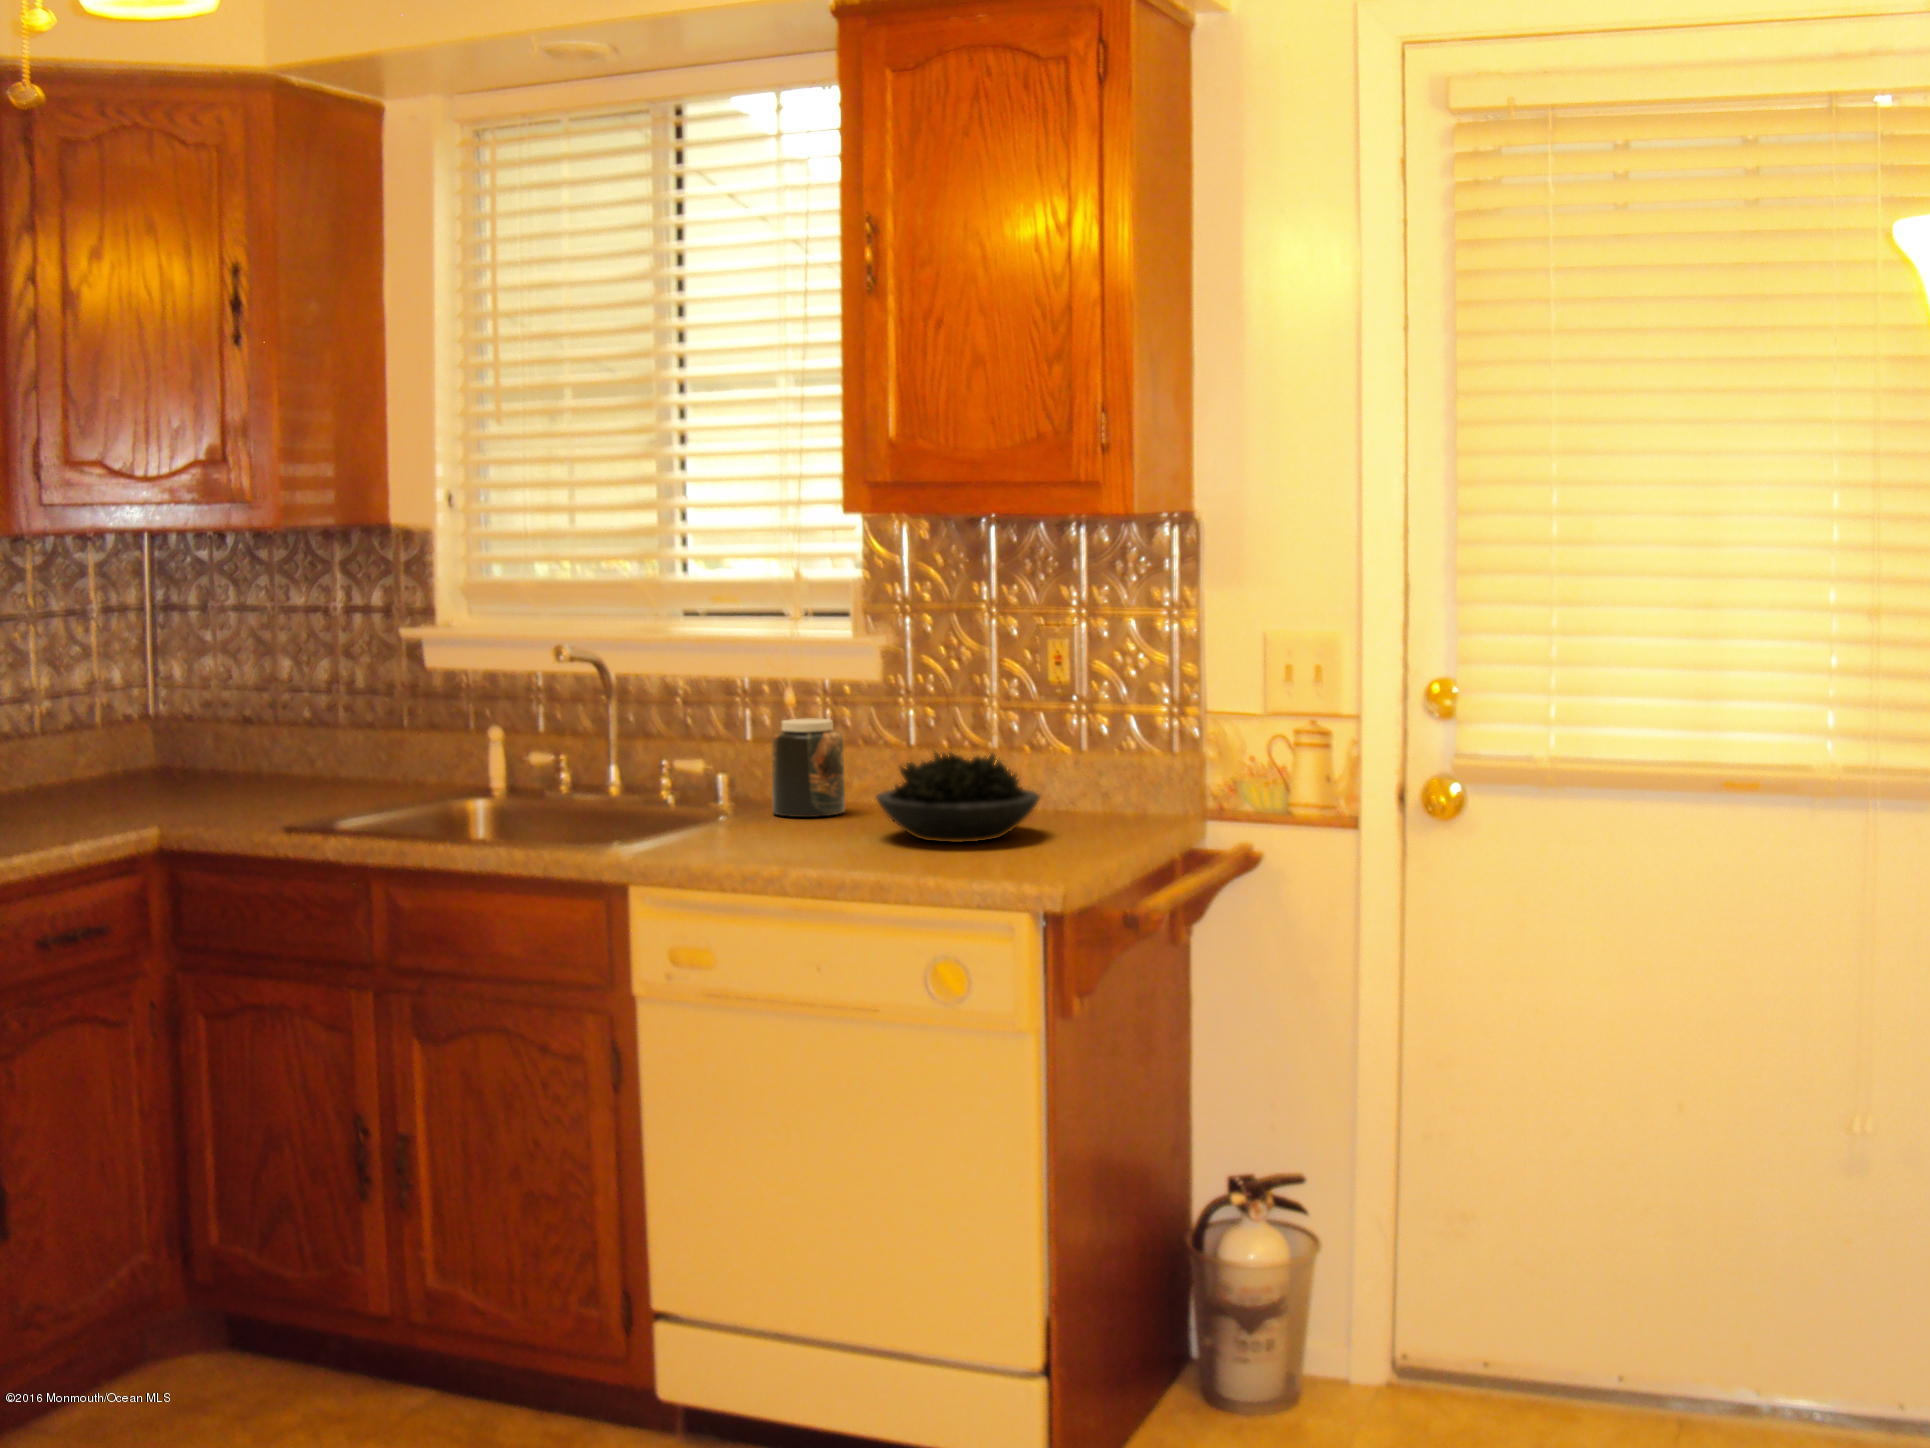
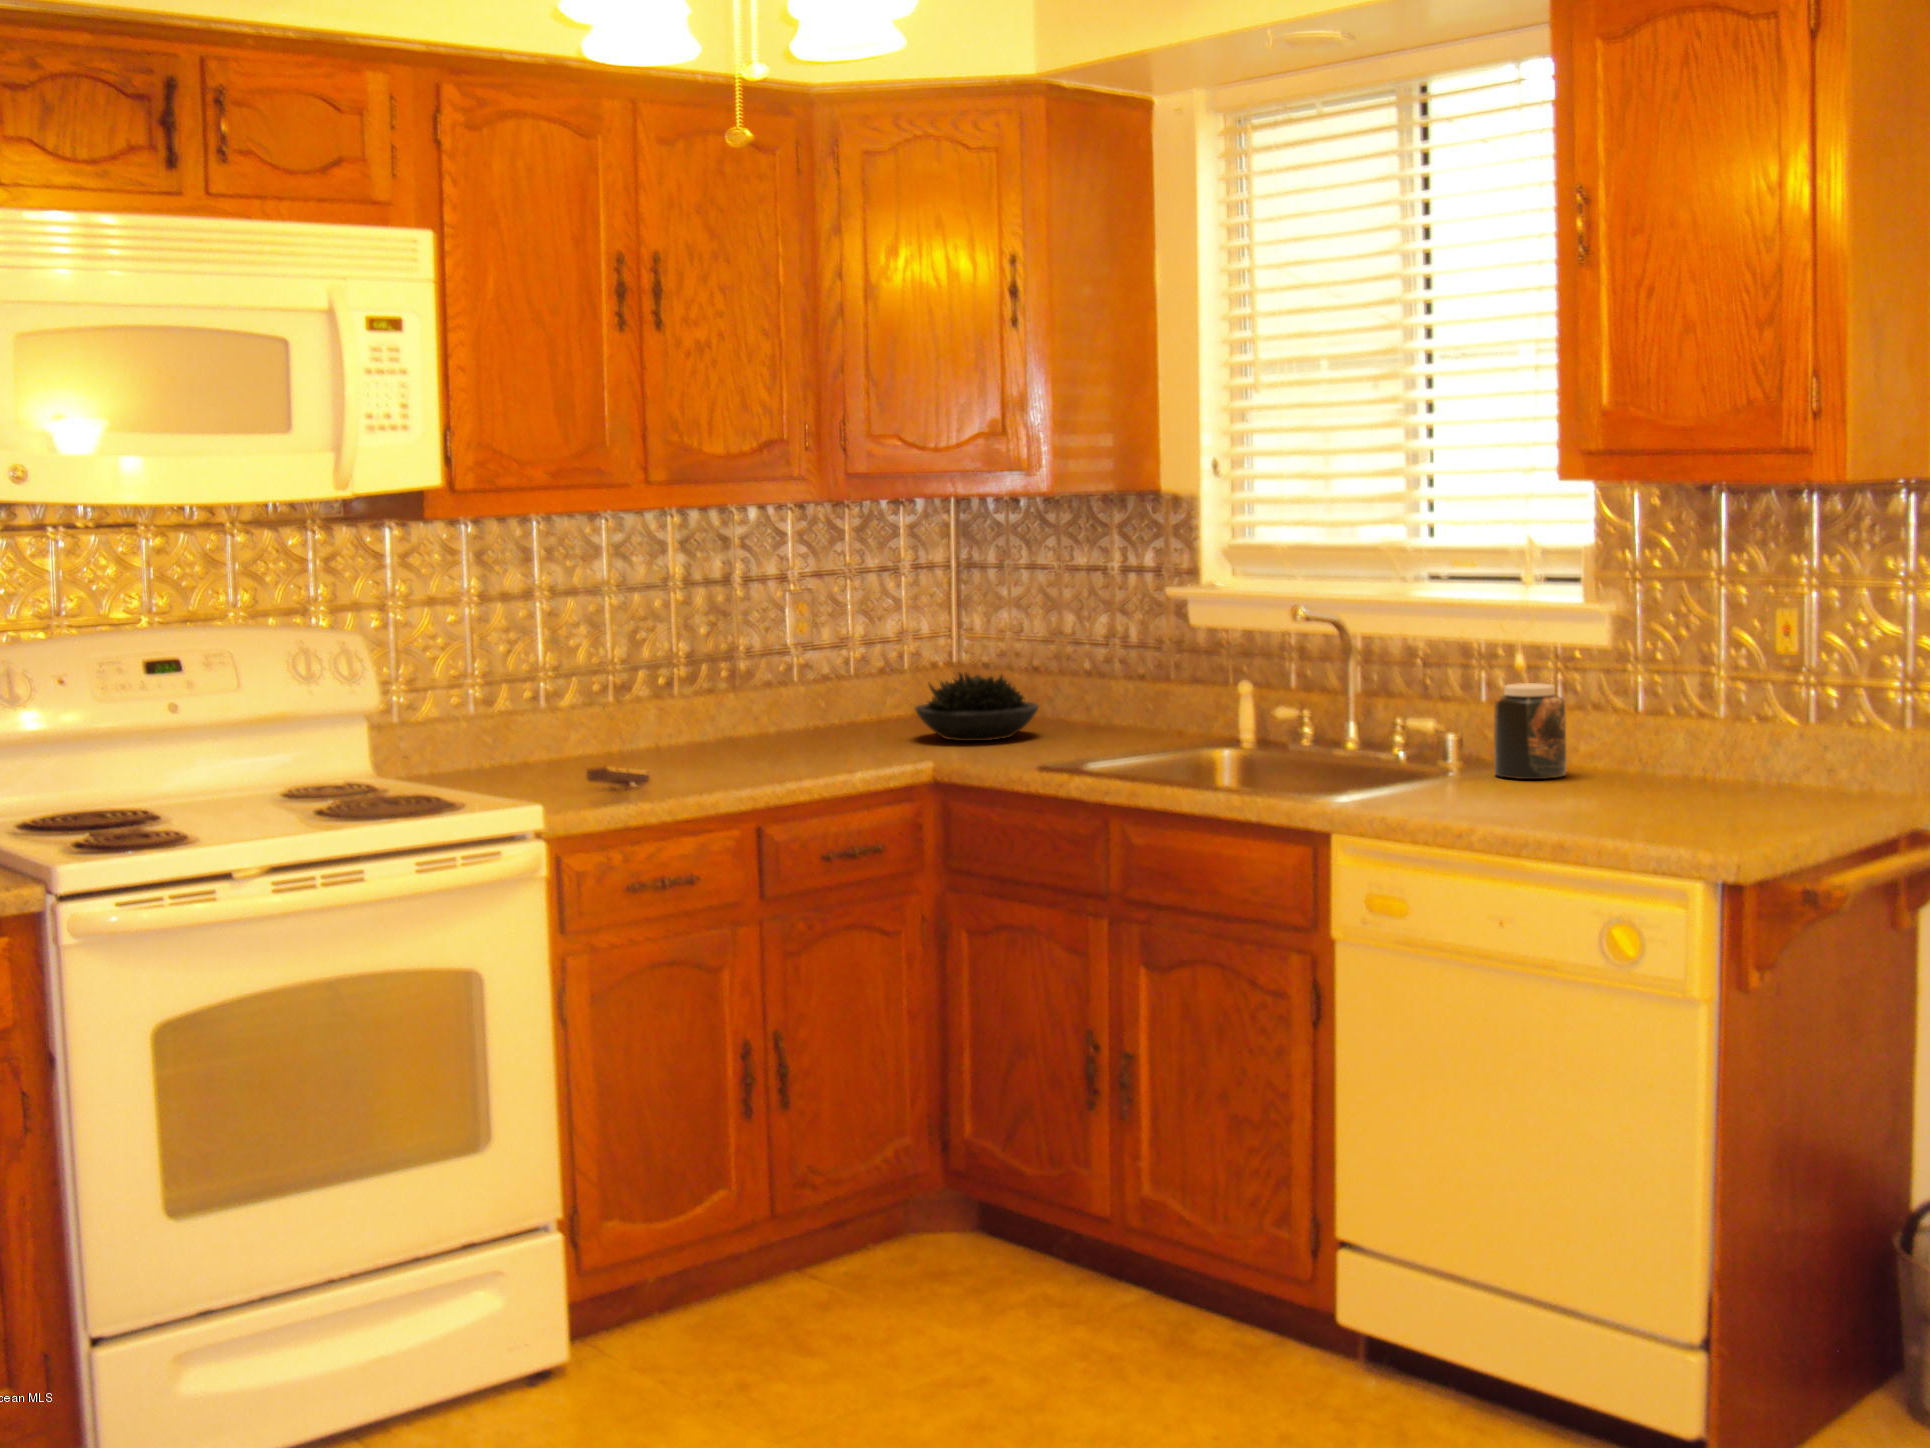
succulent plant: present [876,752,1040,842] -> present [915,673,1039,741]

